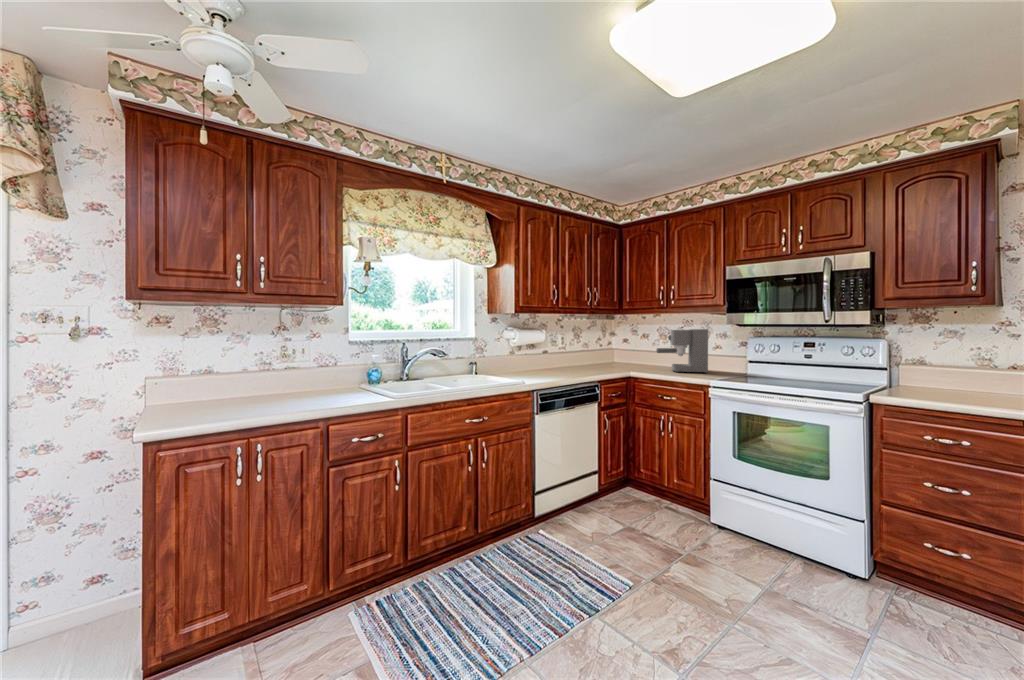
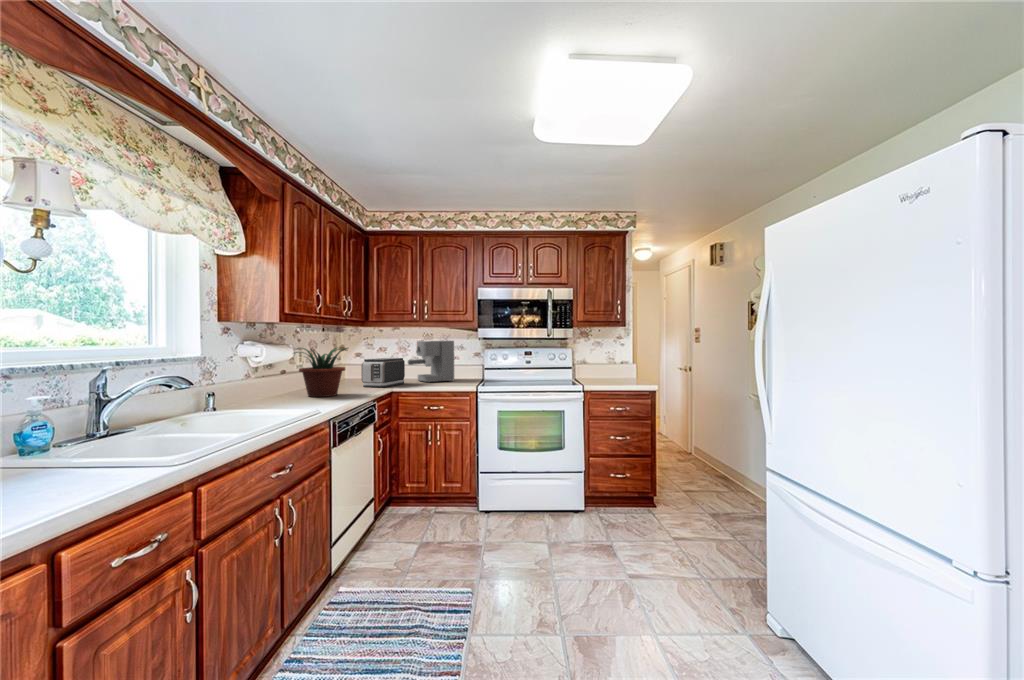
potted plant: none [539,335,581,375] -> present [295,348,347,397]
toaster: none [607,346,651,372] -> present [361,358,405,387]

